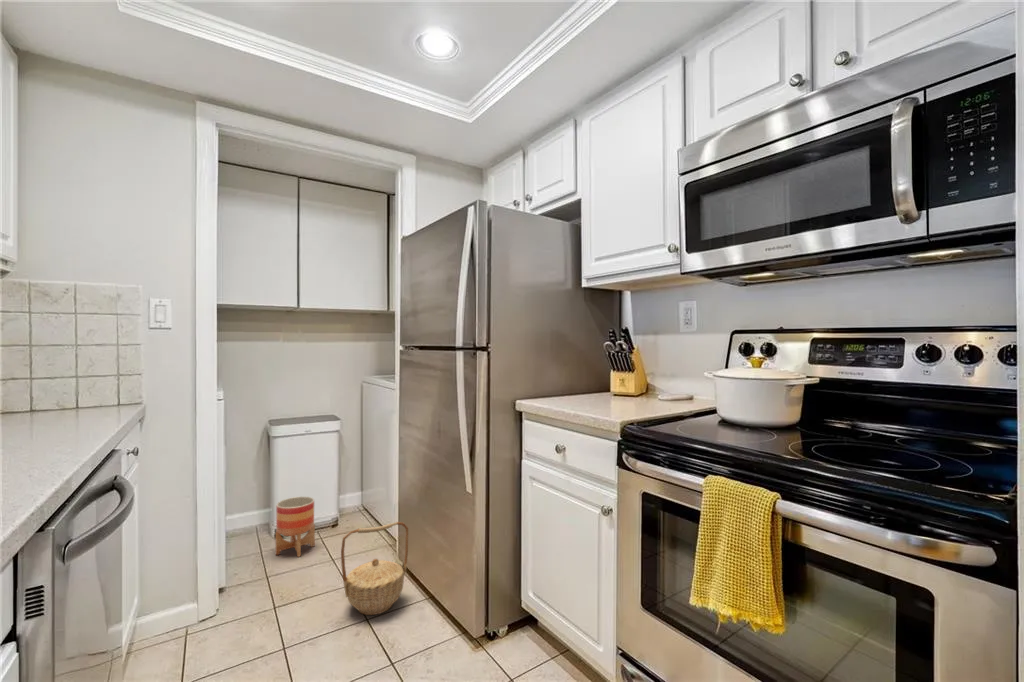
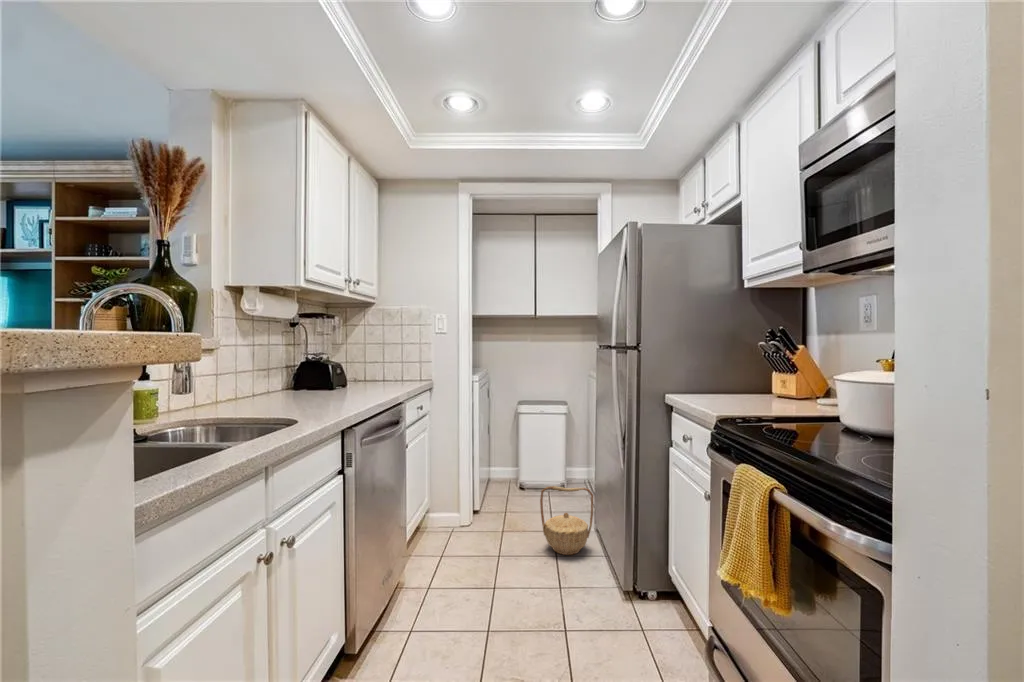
planter: present [276,497,315,557] -> none [516,460,543,504]

